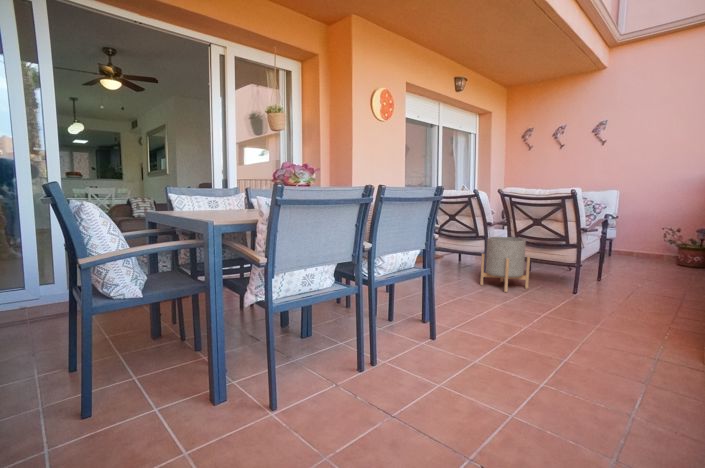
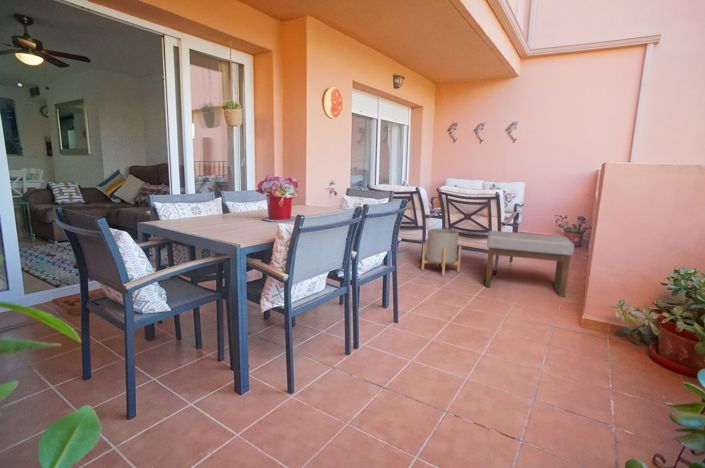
ottoman: none [560,238,689,324] -> present [485,231,574,297]

